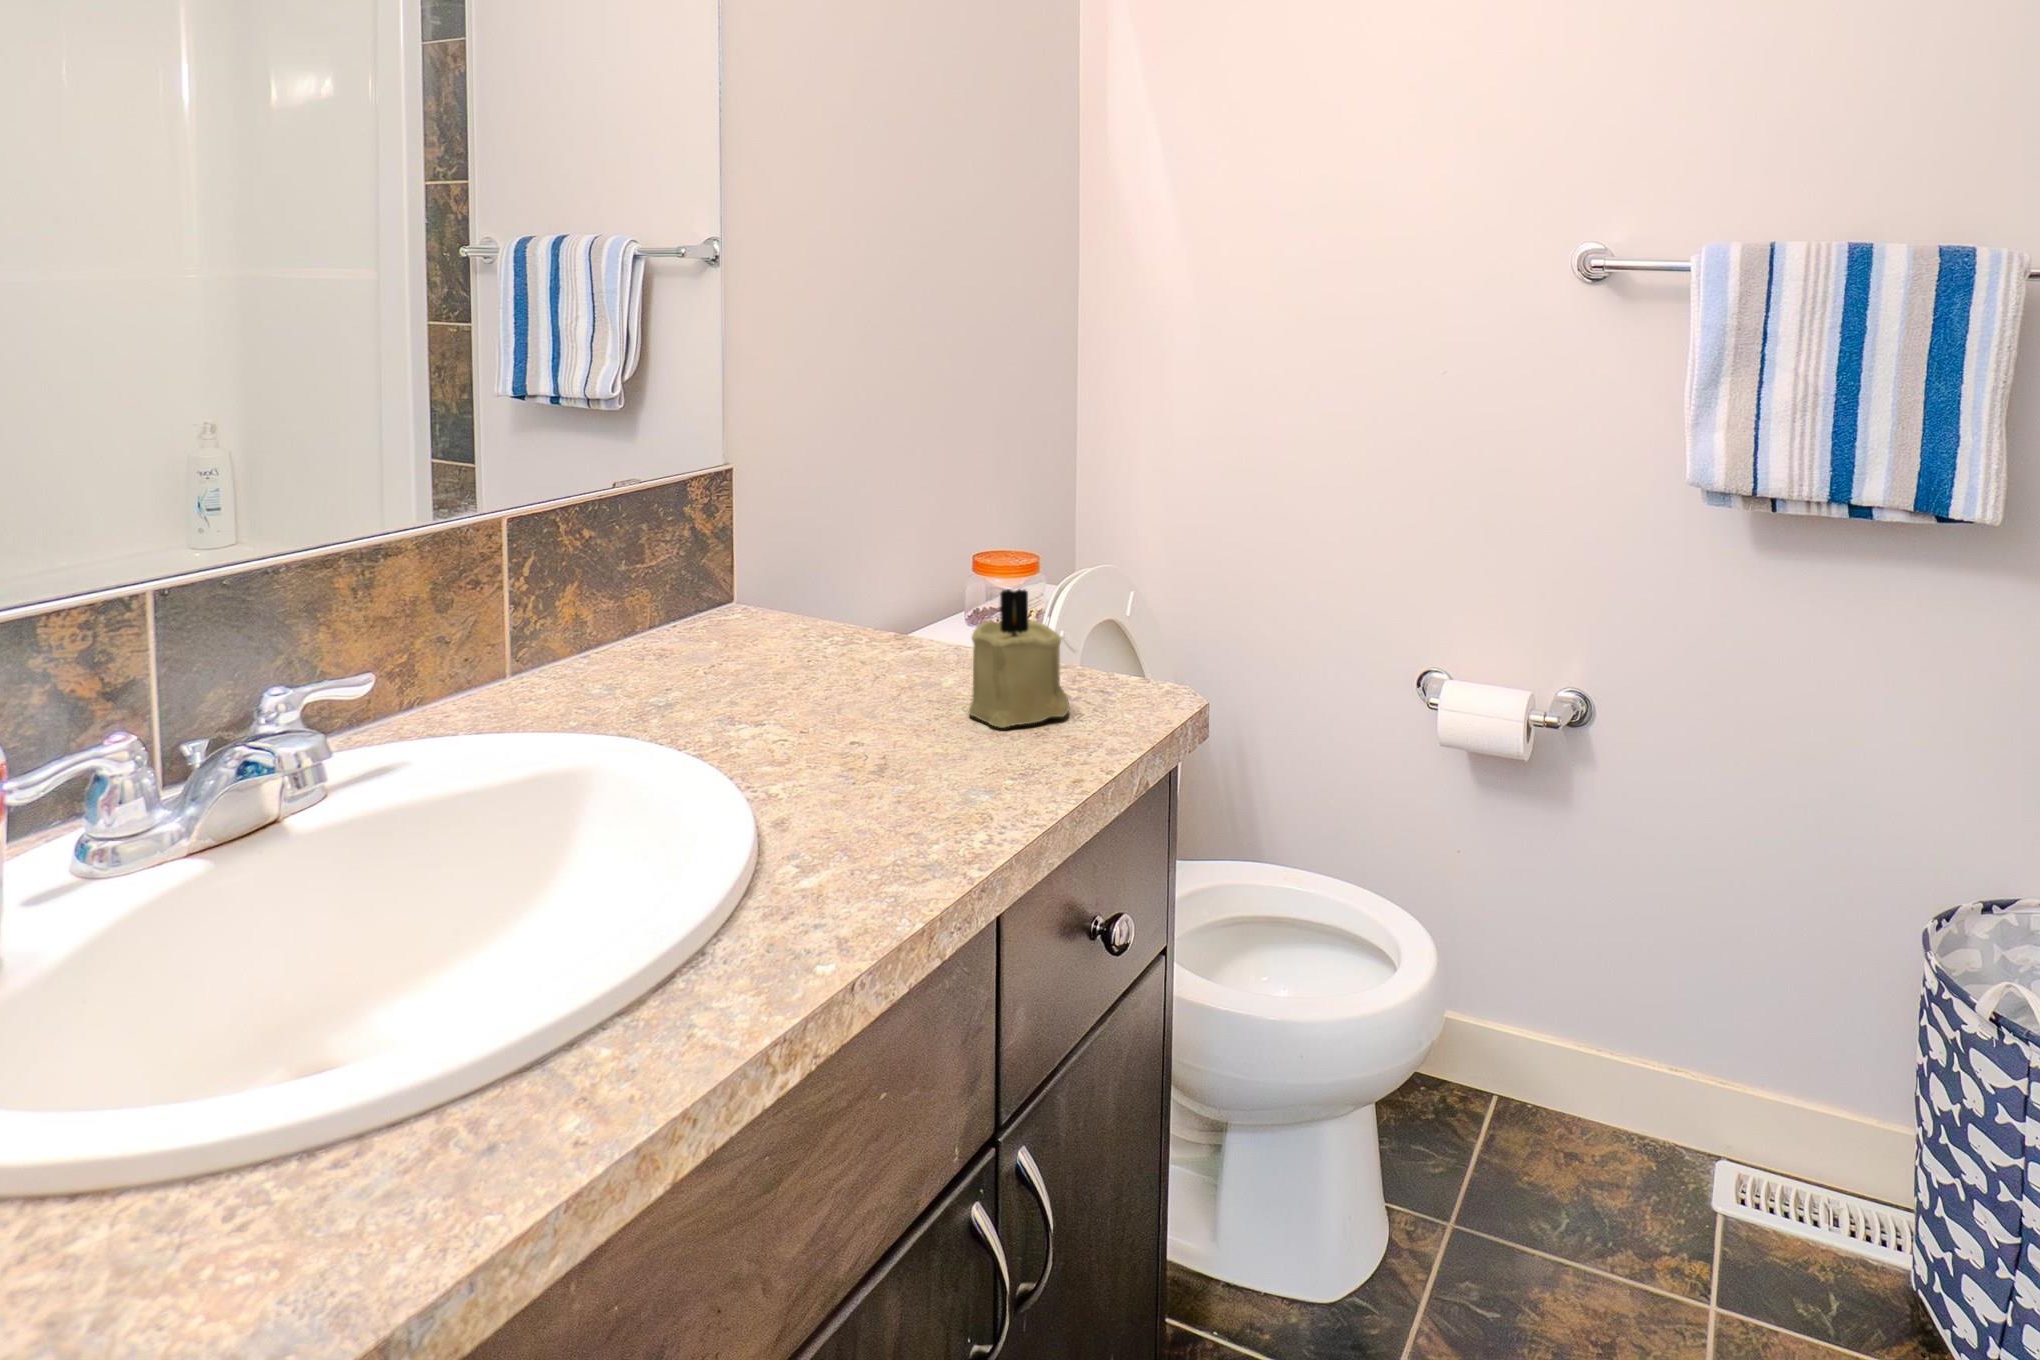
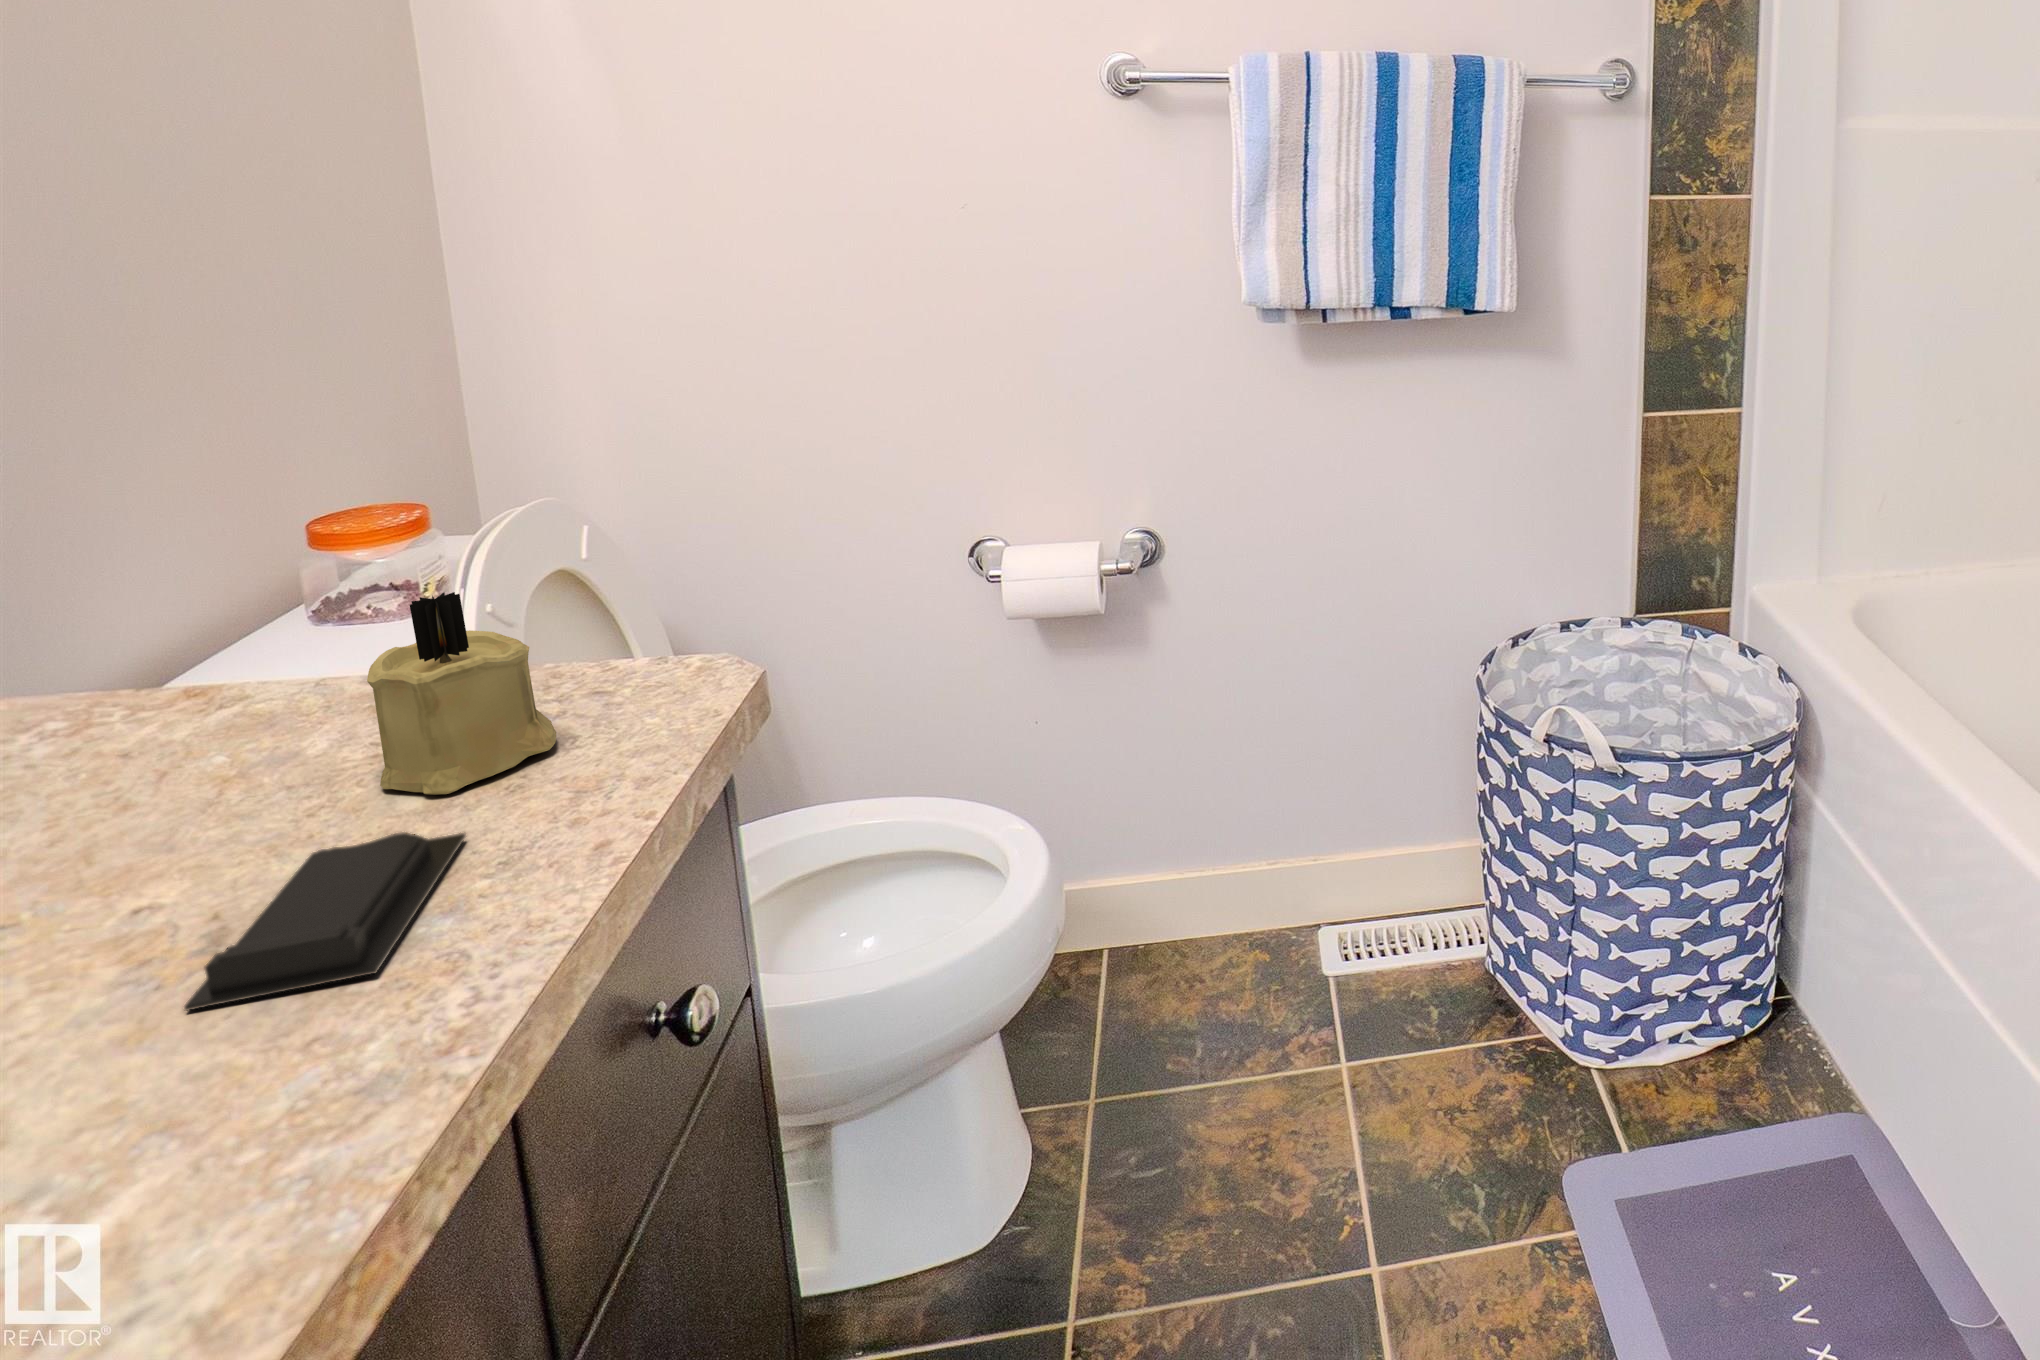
soap bar: none [844,738,1003,822] -> present [184,832,466,1010]

